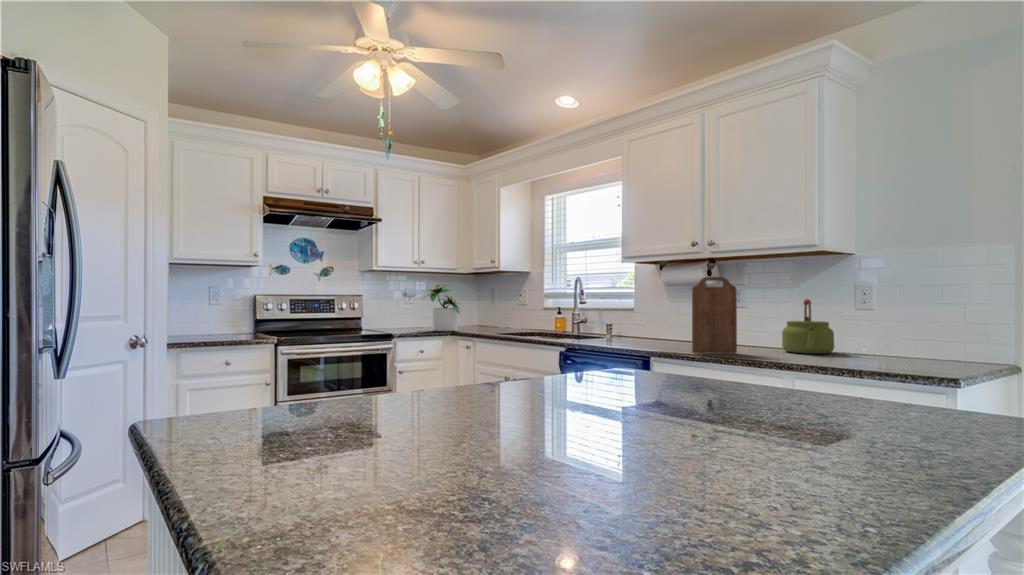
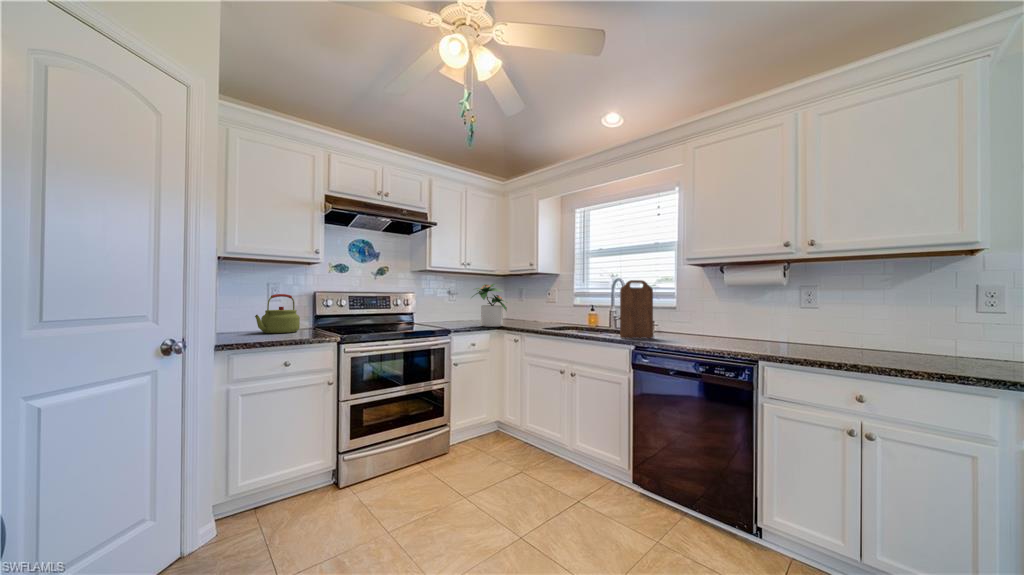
cutting board: present [692,277,737,353] -> present [620,280,653,338]
kettle: present [782,299,834,354] -> present [255,294,300,333]

